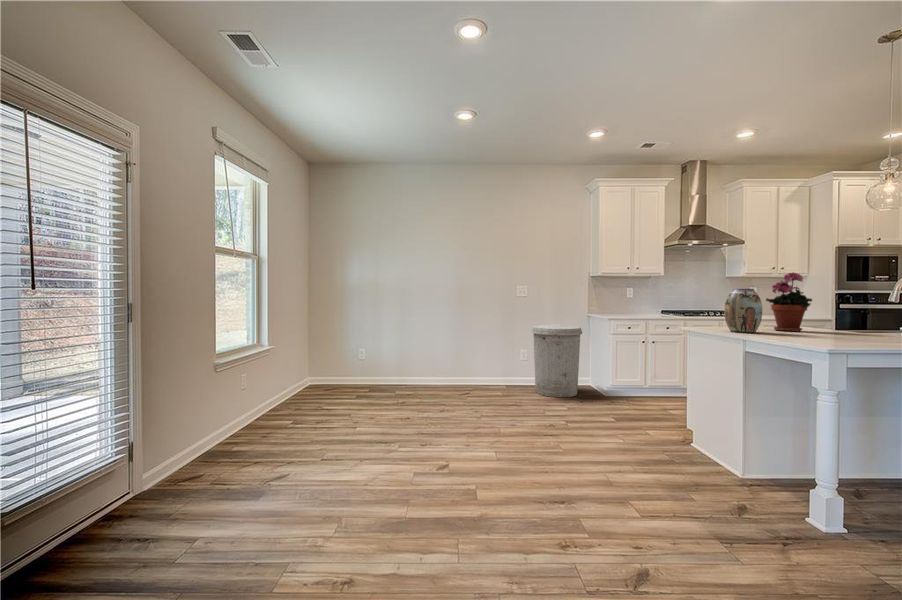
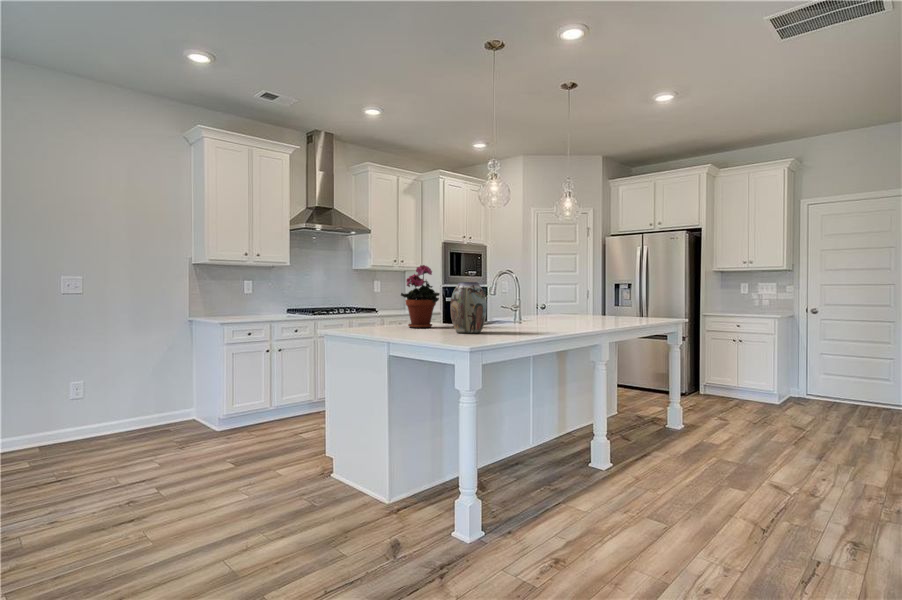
vase: present [724,289,762,333] -> present [450,282,487,334]
trash can: present [532,324,582,397] -> none [92,336,182,450]

